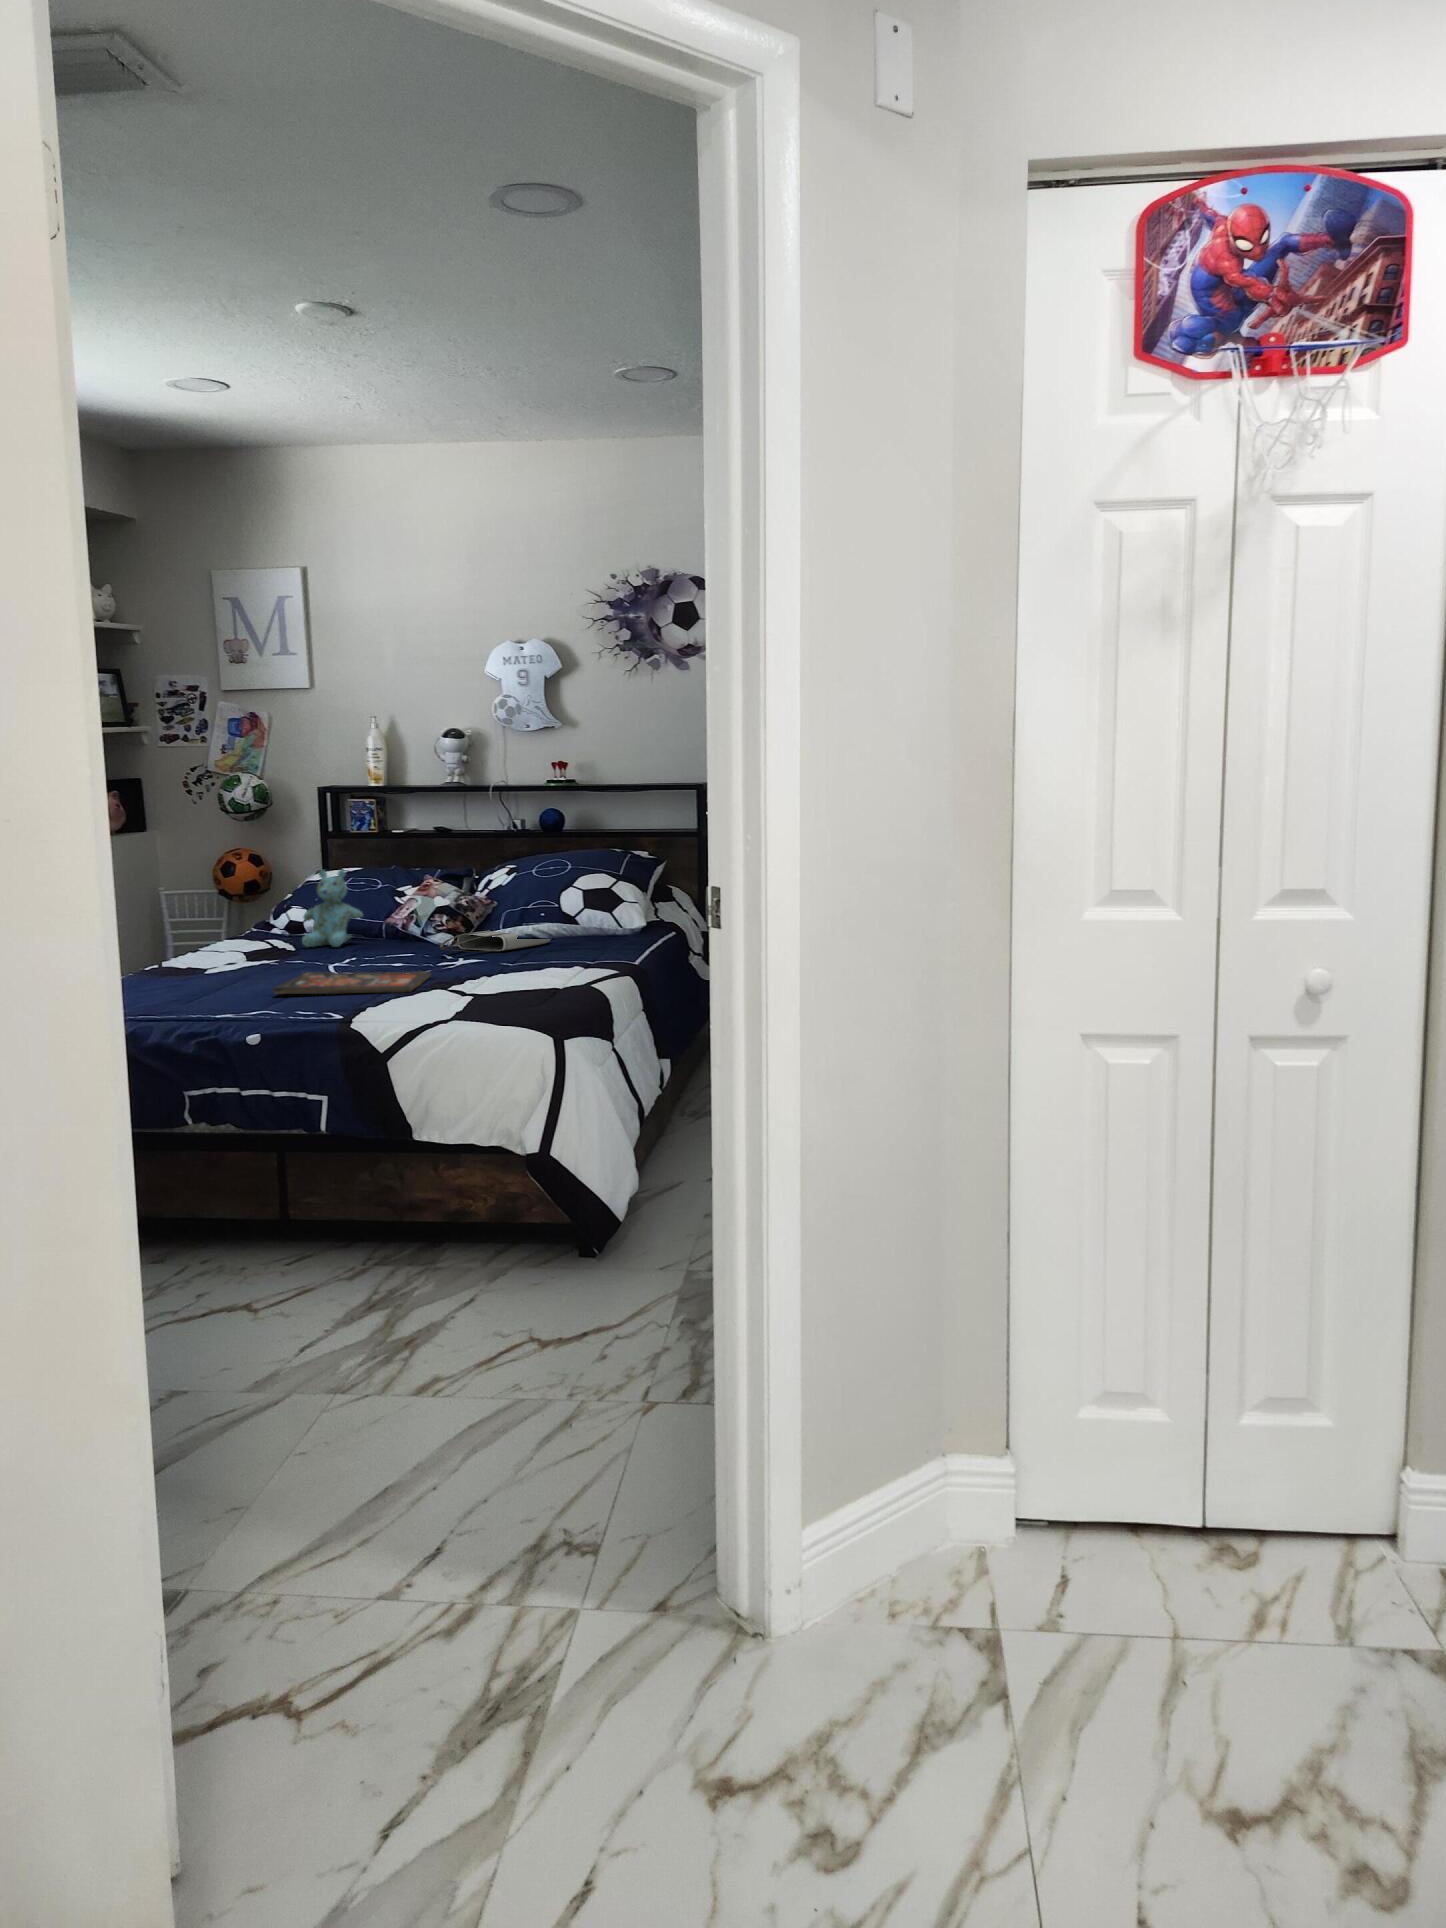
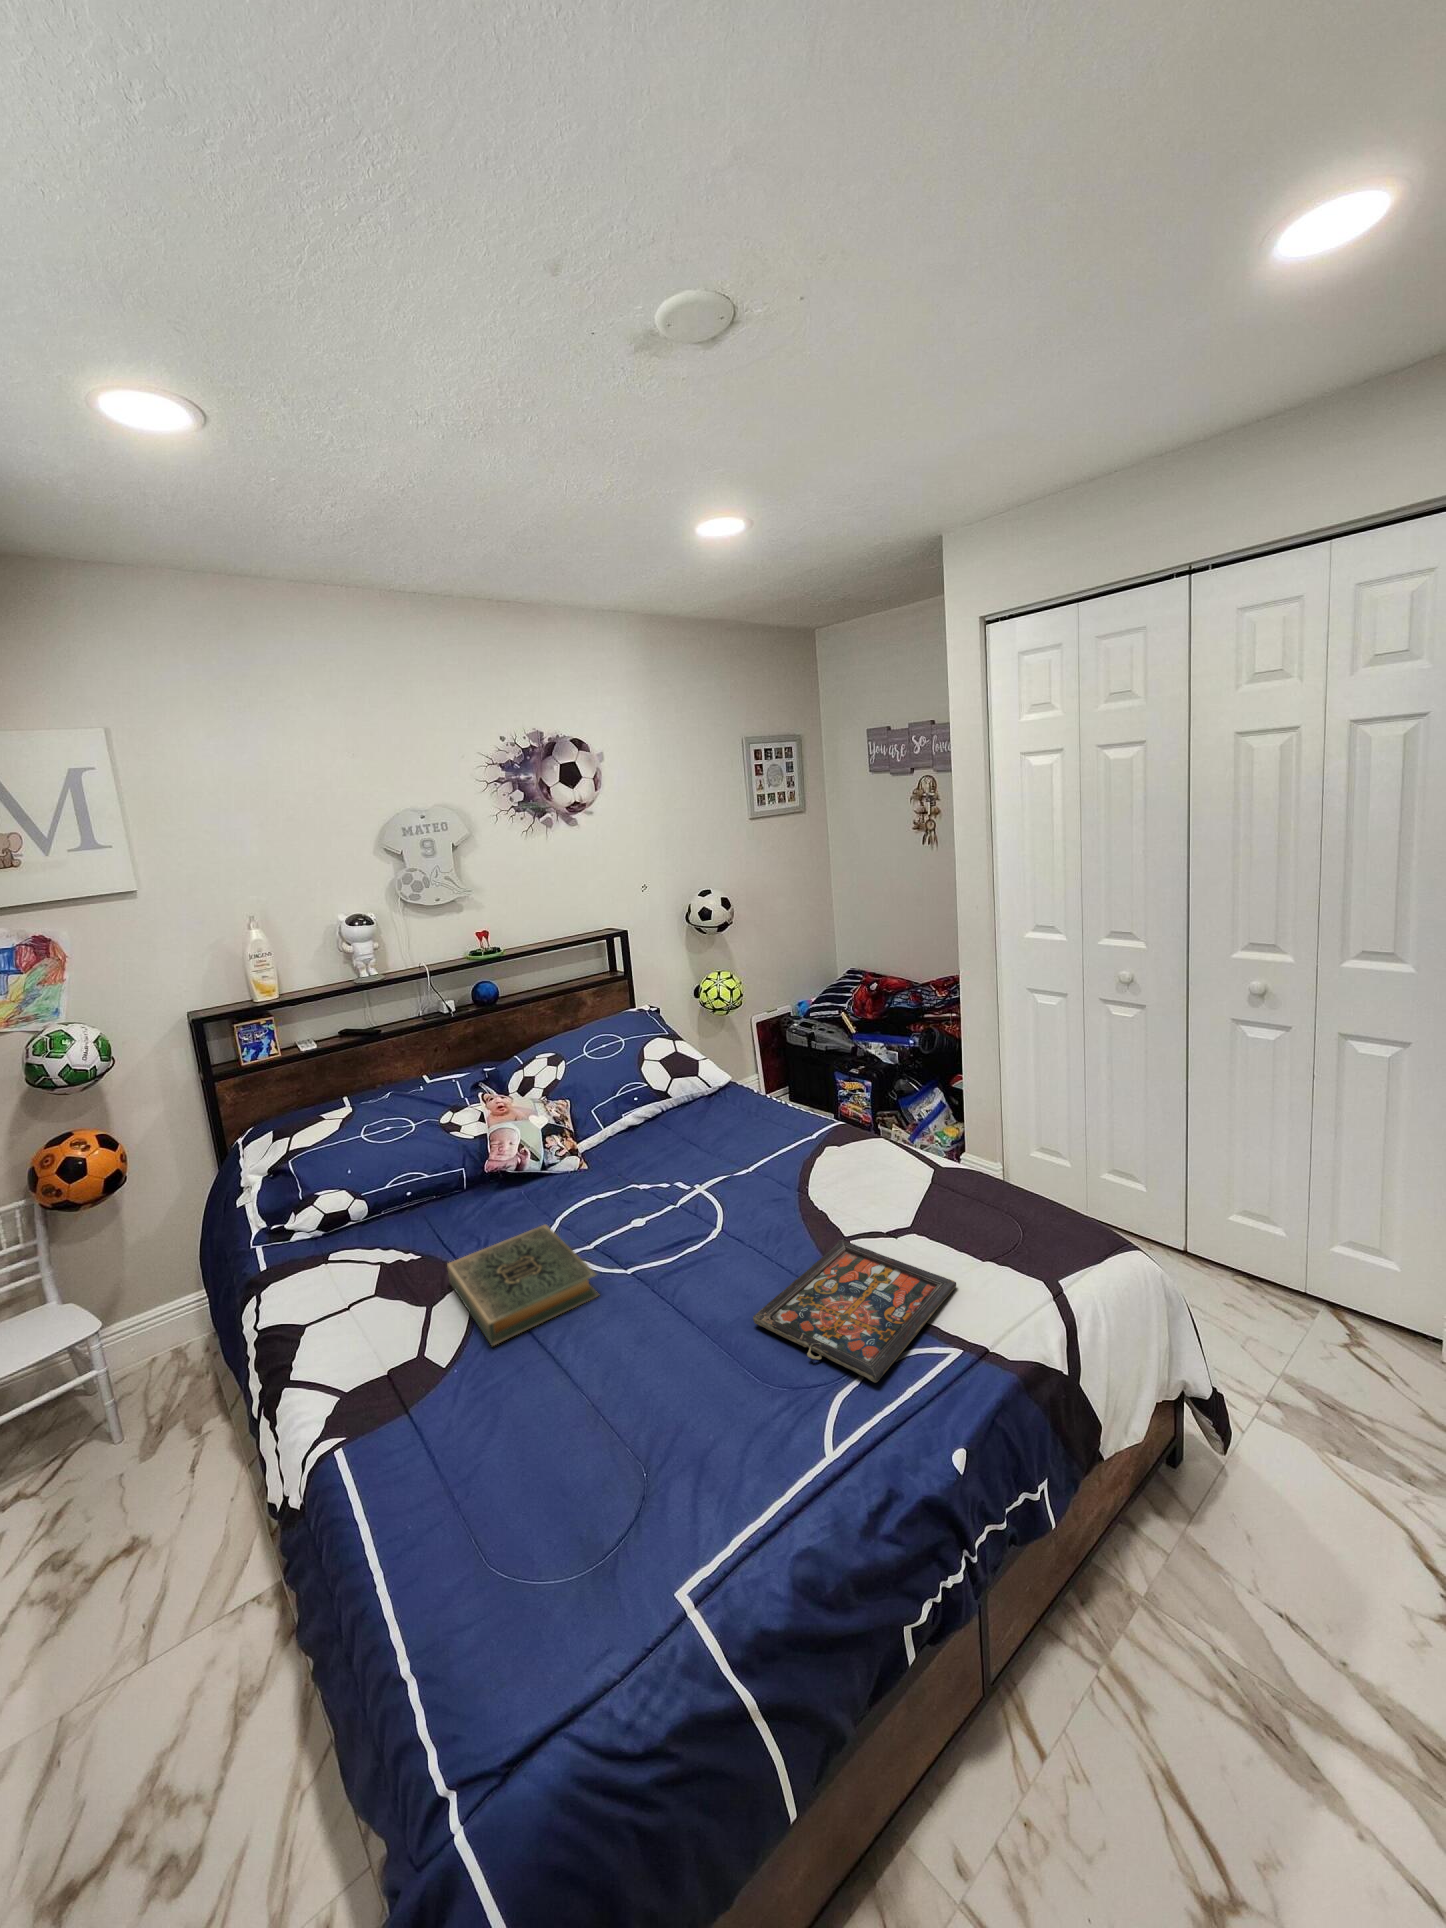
stuffed bear: present [302,870,363,947] -> none [394,1131,478,1247]
tote bag: present [440,931,551,952] -> none [631,1122,710,1193]
hardback book: none [222,939,346,967] -> present [447,1225,600,1346]

